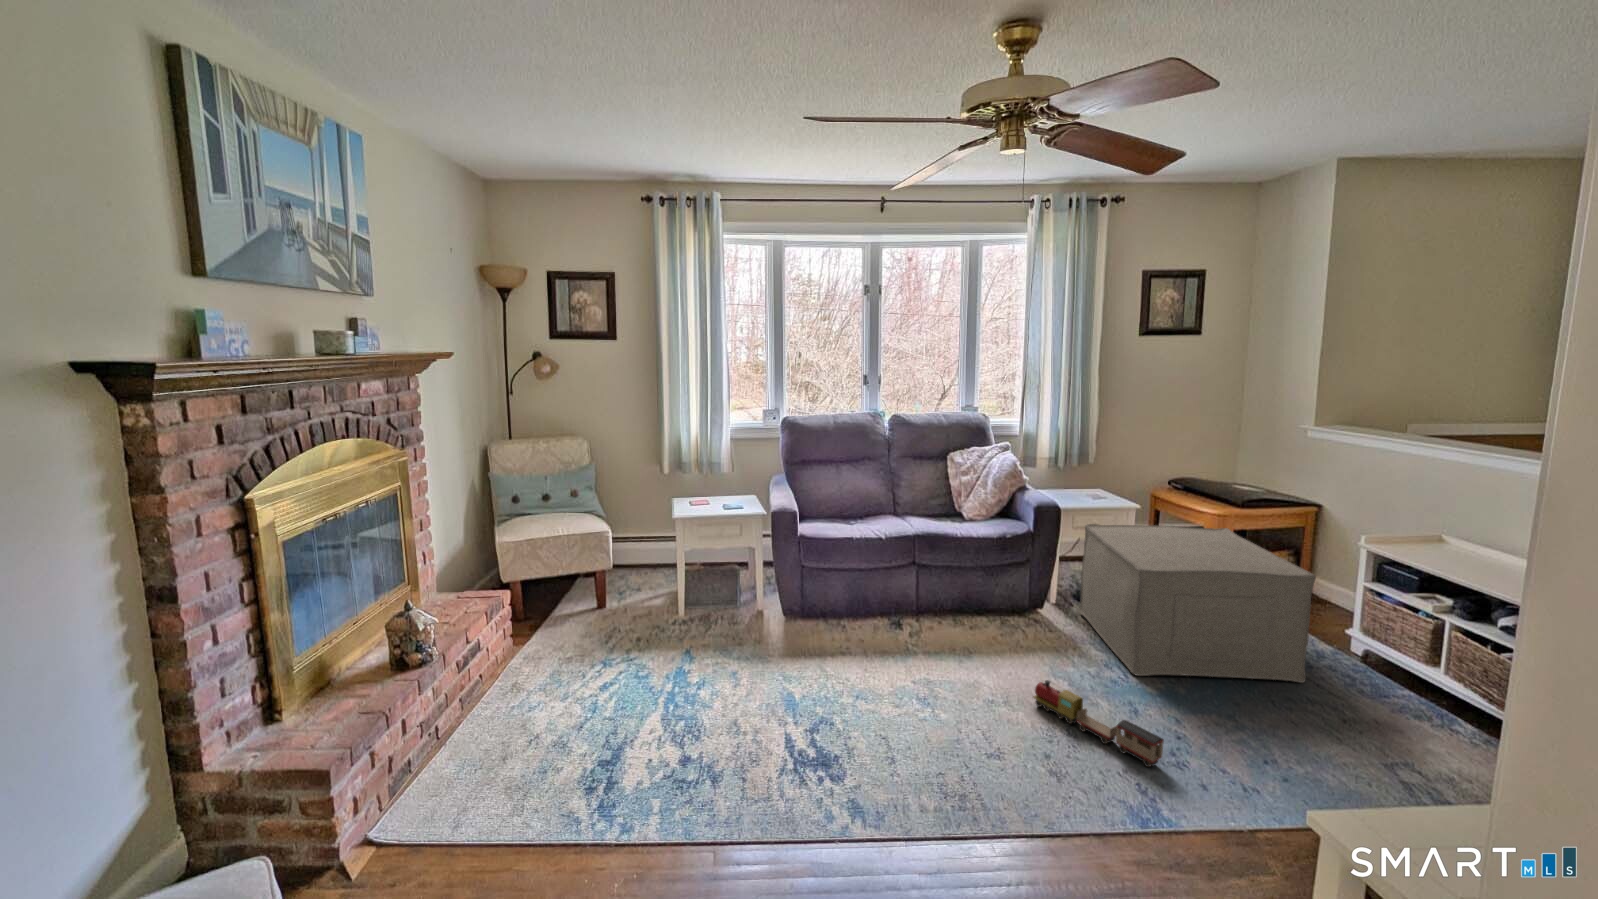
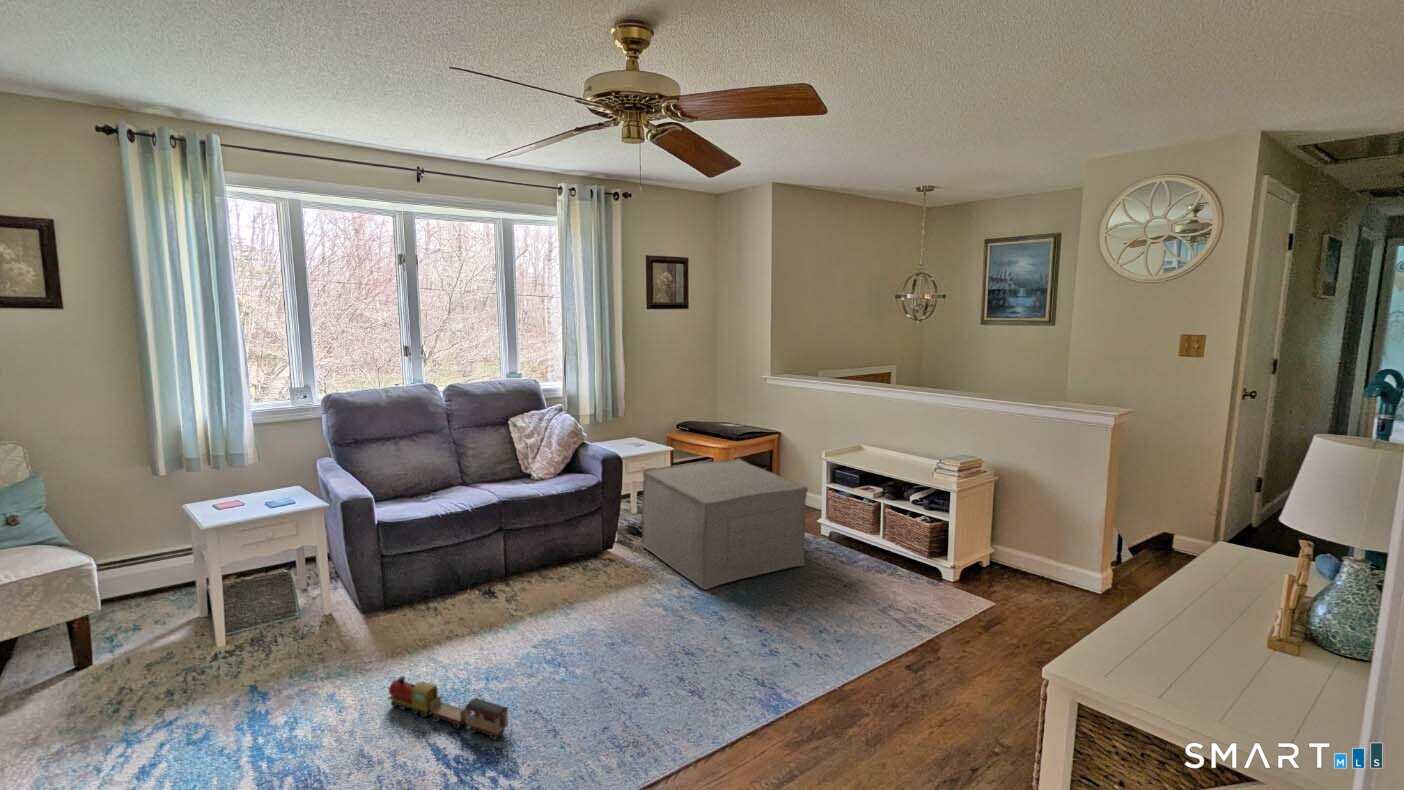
toy train: present [1034,680,1164,767] -> present [388,676,508,740]

